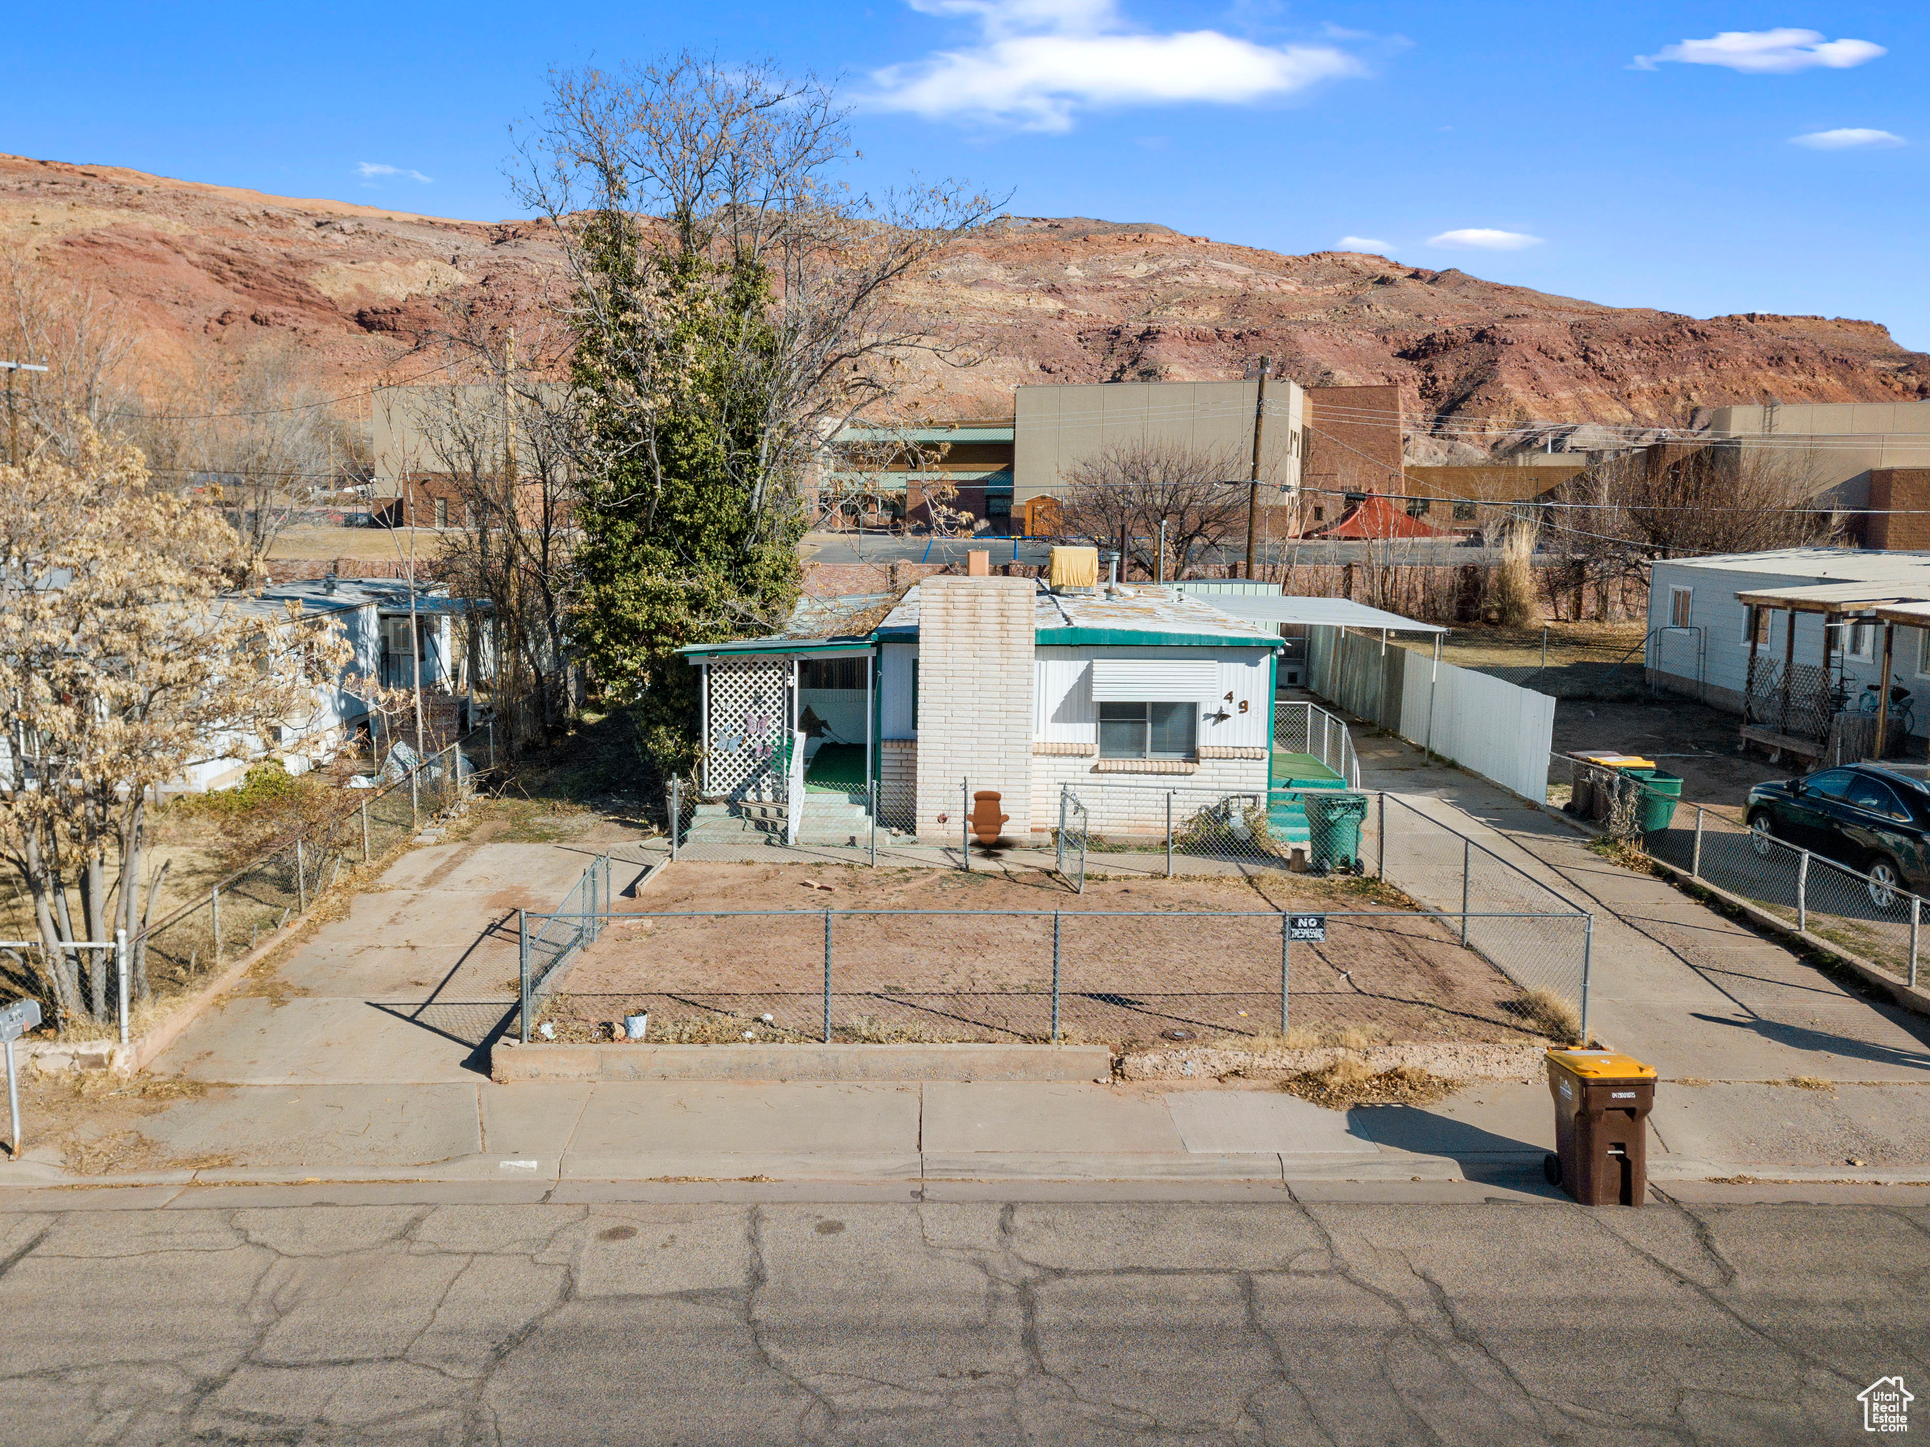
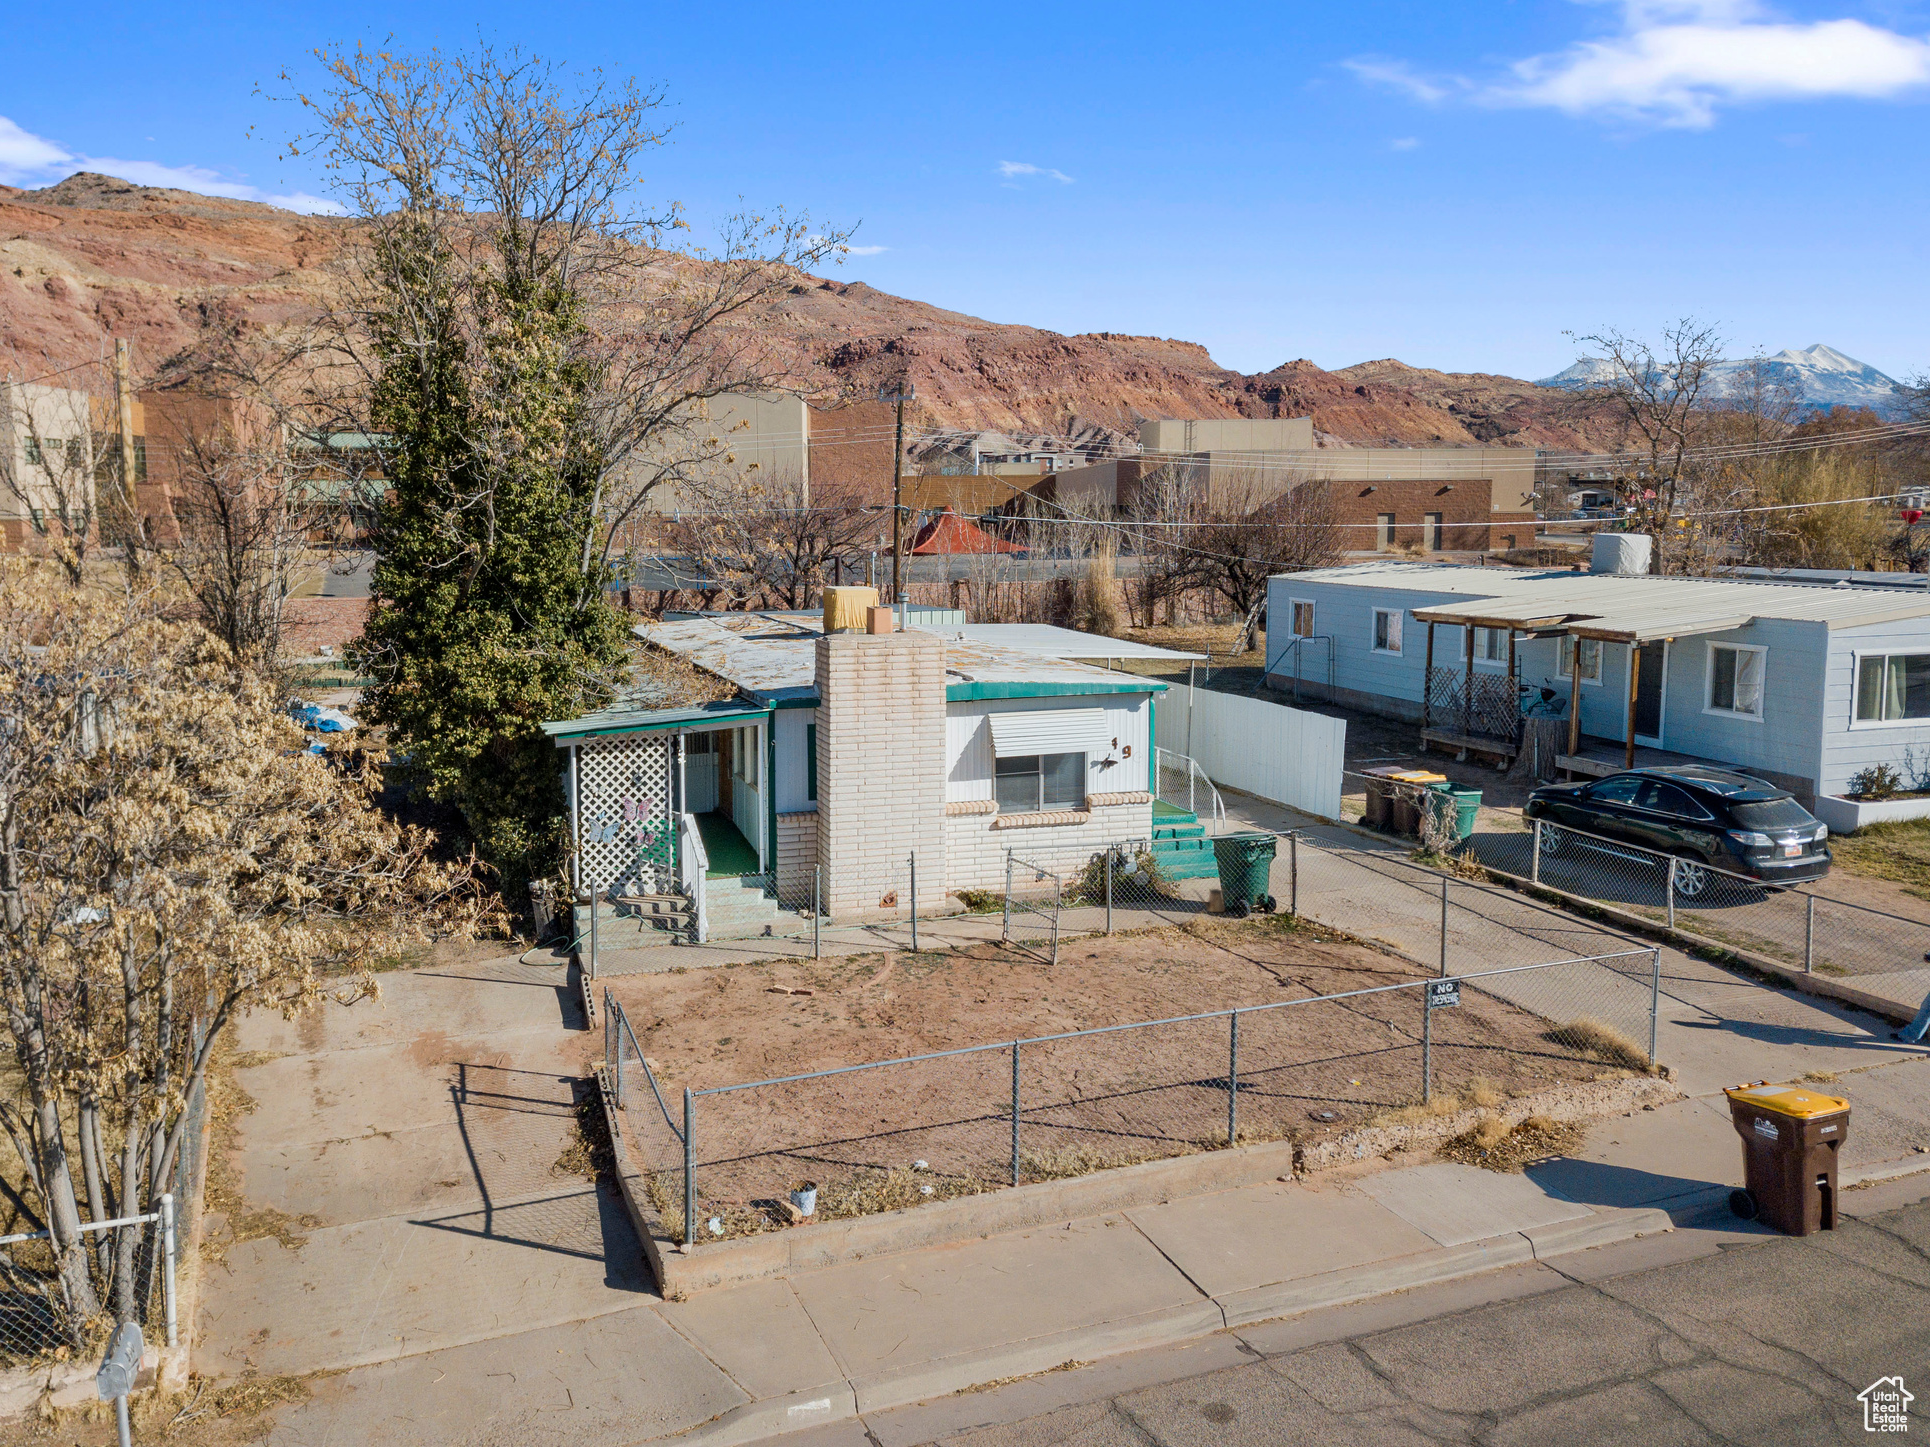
lounge chair: present [967,791,1010,858] -> none [885,860,934,932]

